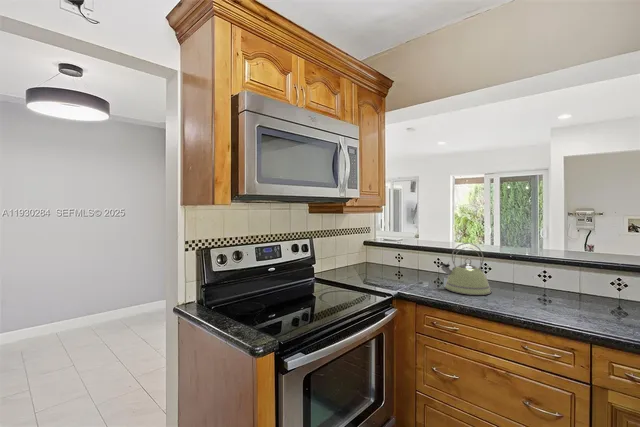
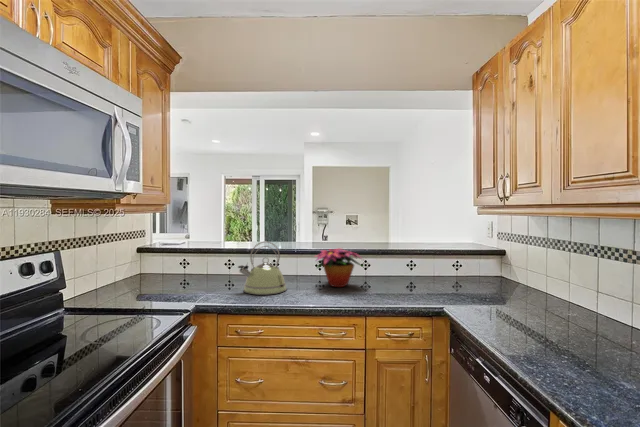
flower arrangement: none [524,257,606,302] -> present [315,248,361,287]

